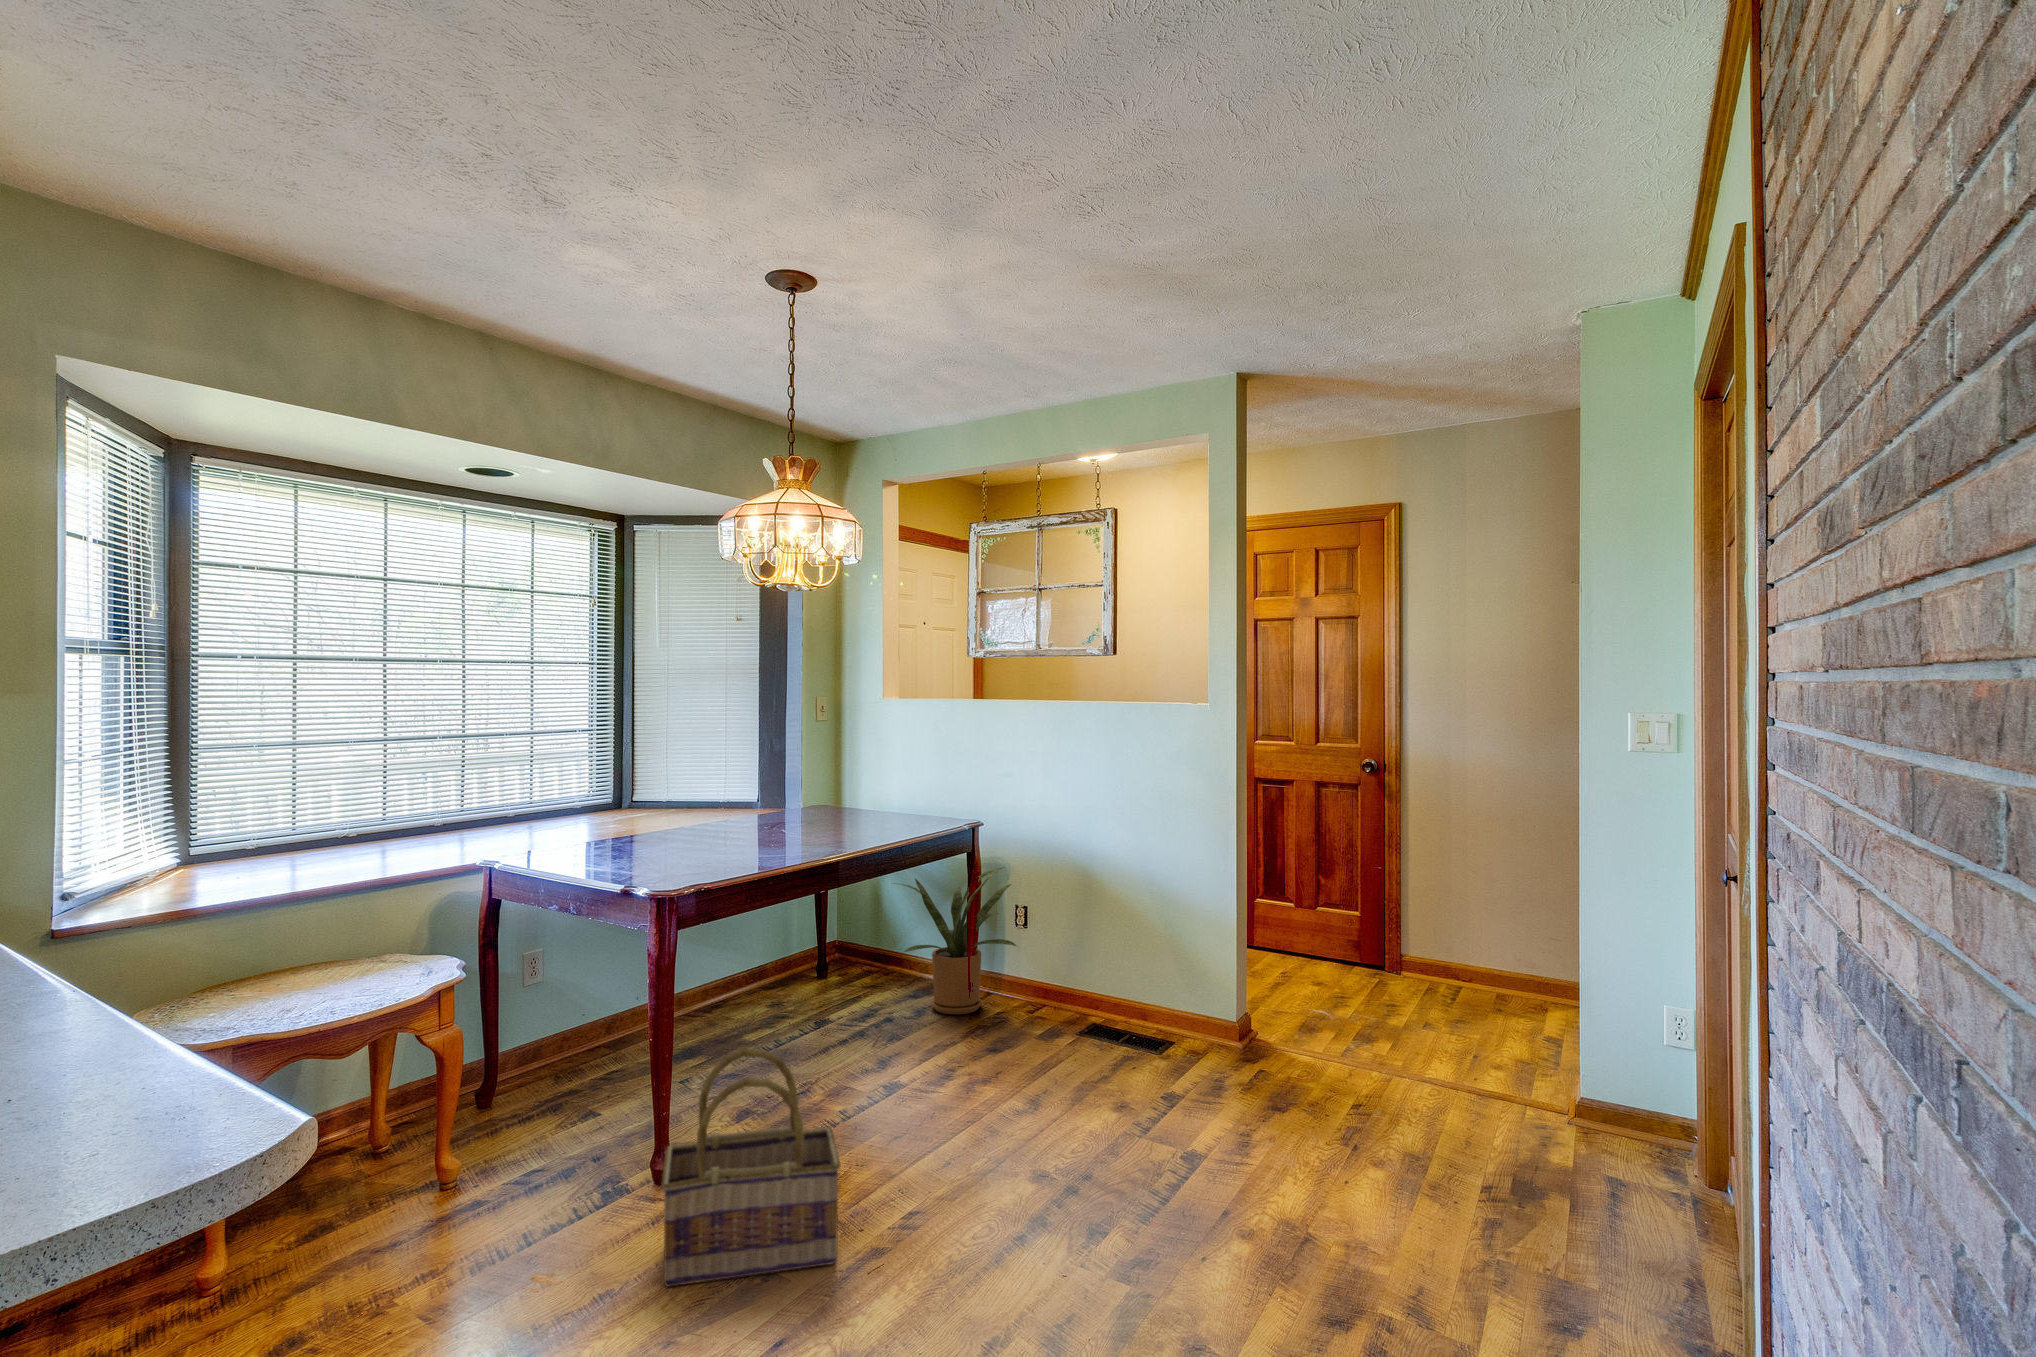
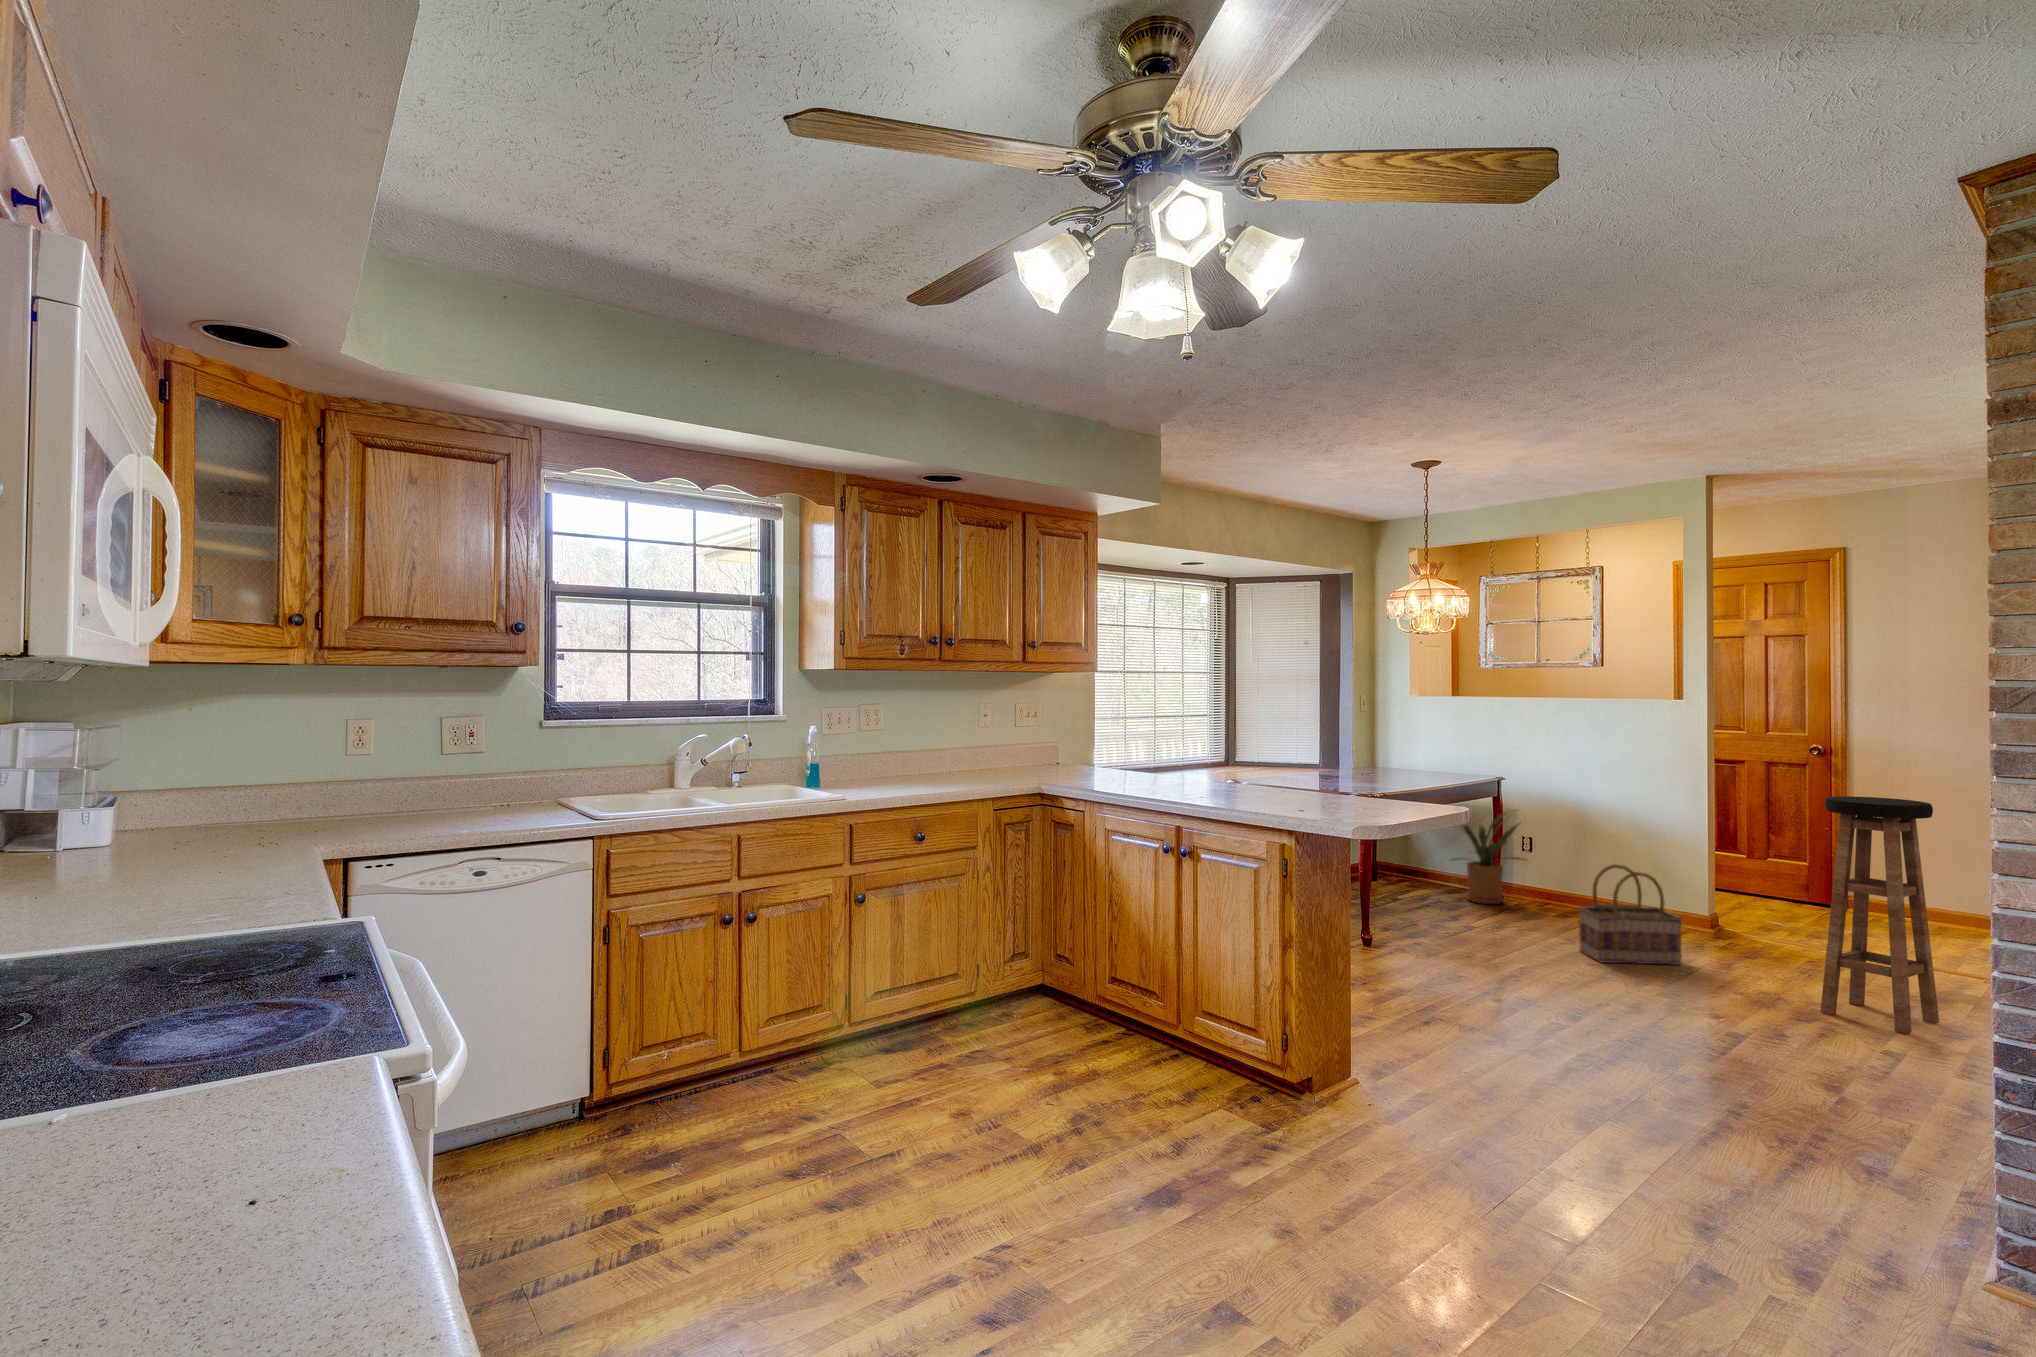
bar stool: none [1365,859,1521,1268] -> present [1820,796,1939,1034]
basket: present [661,1049,840,1286] -> present [1578,864,1682,964]

